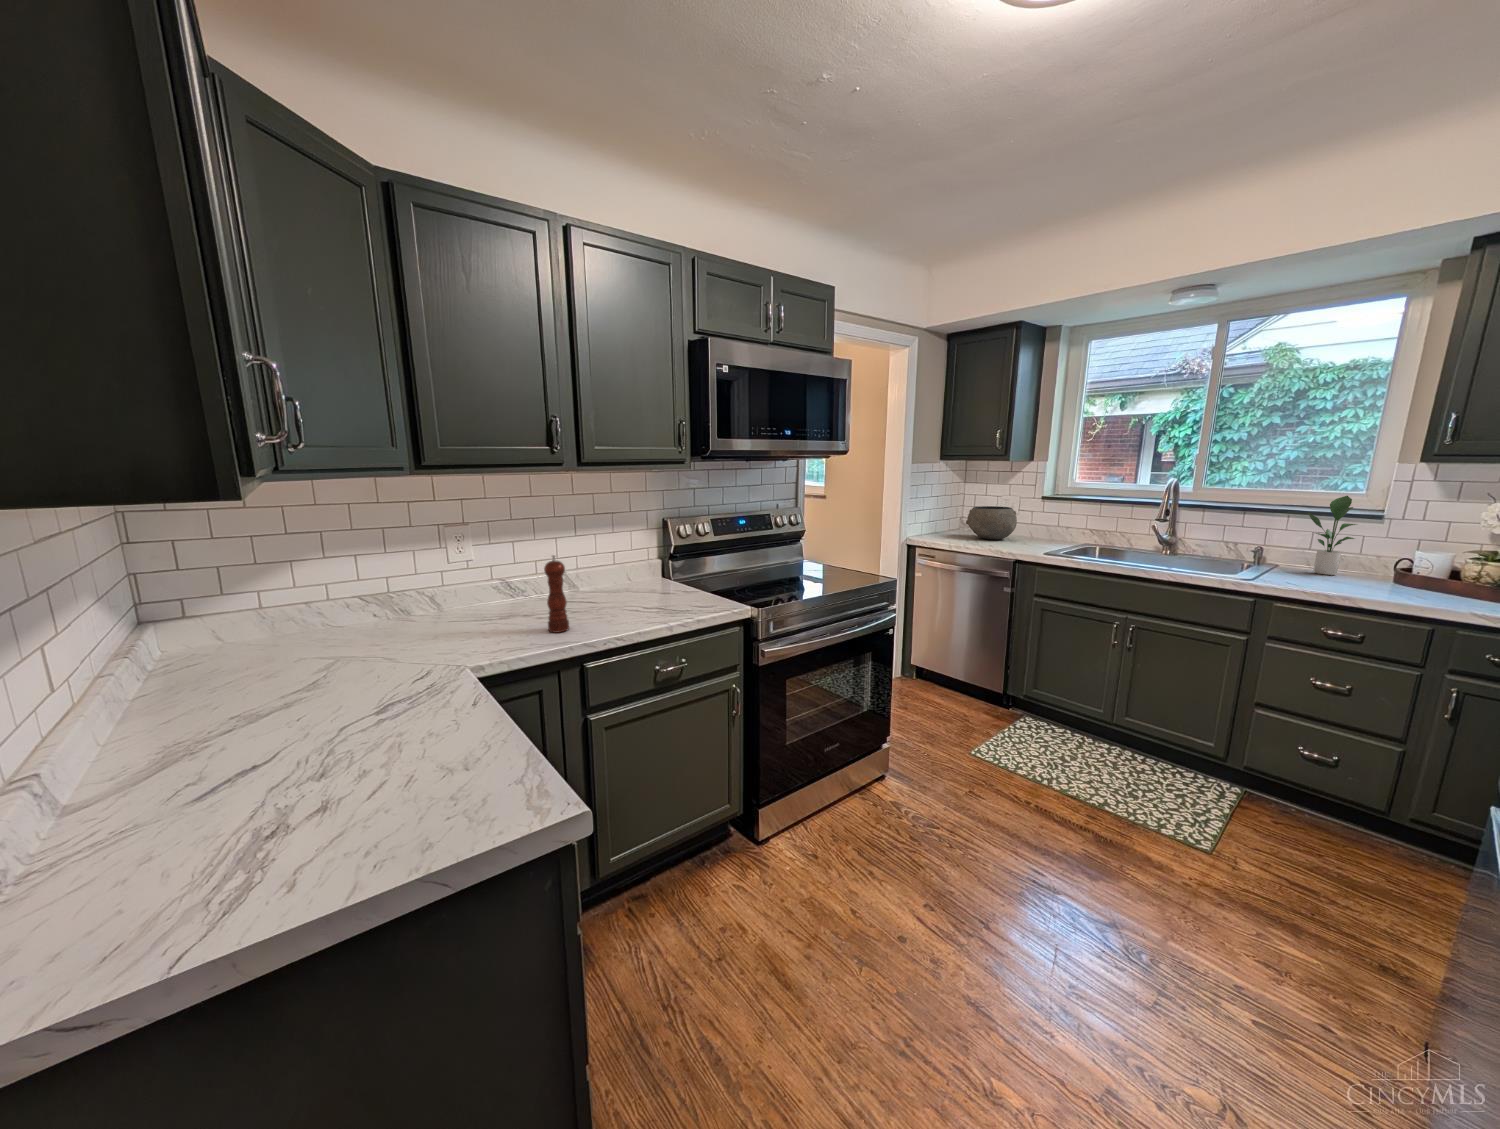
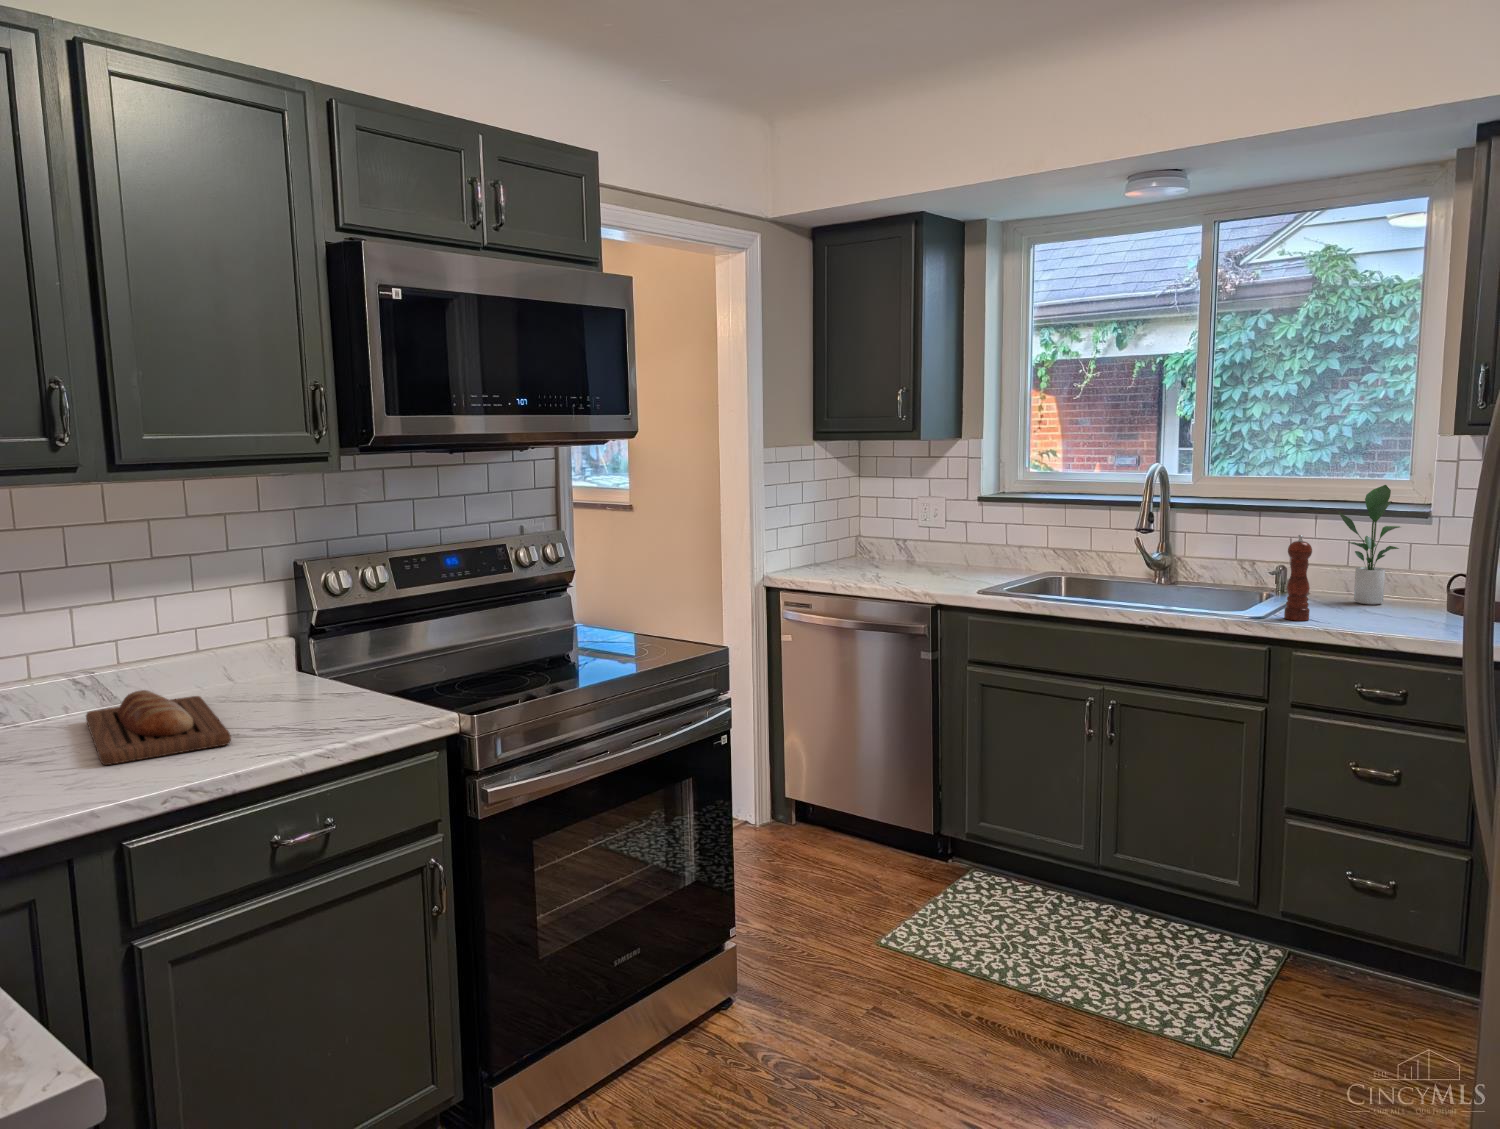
ceramic bowl: present [966,506,1017,540] -> none [863,517,944,573]
pepper mill: present [544,555,569,633] -> present [1284,535,1312,621]
bread loaf: none [563,583,635,621] -> present [86,690,231,765]

